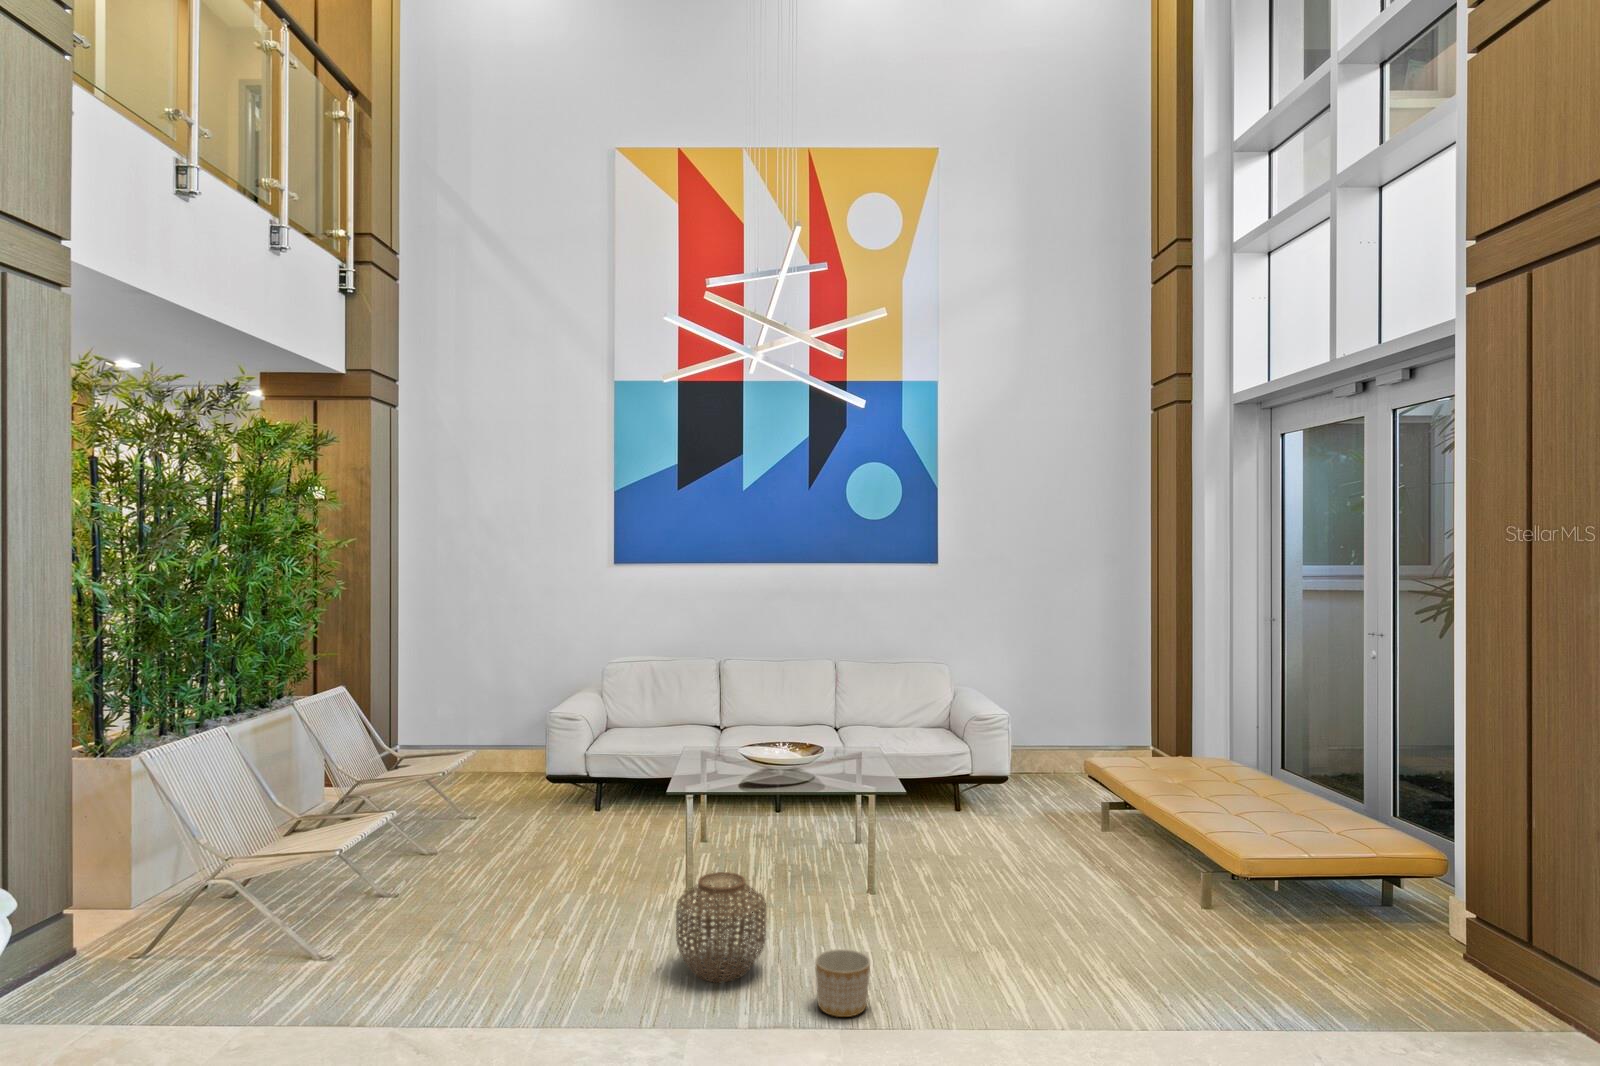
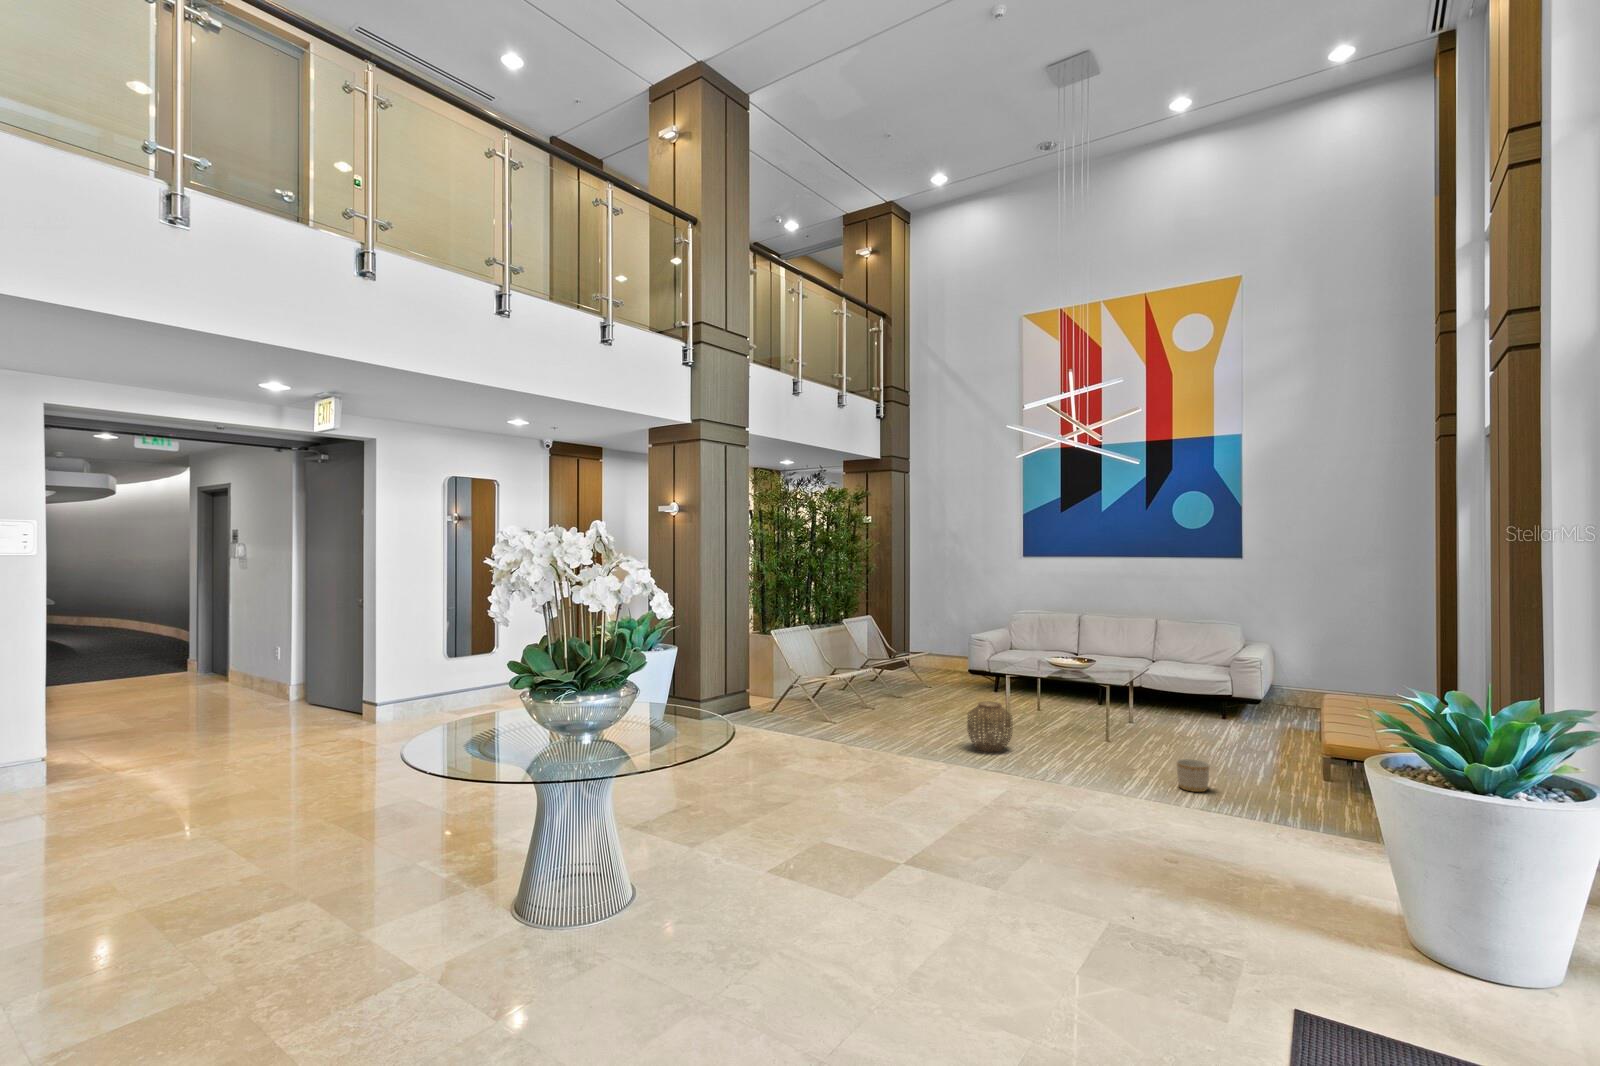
planter: present [815,949,870,1017] -> present [1176,759,1209,792]

